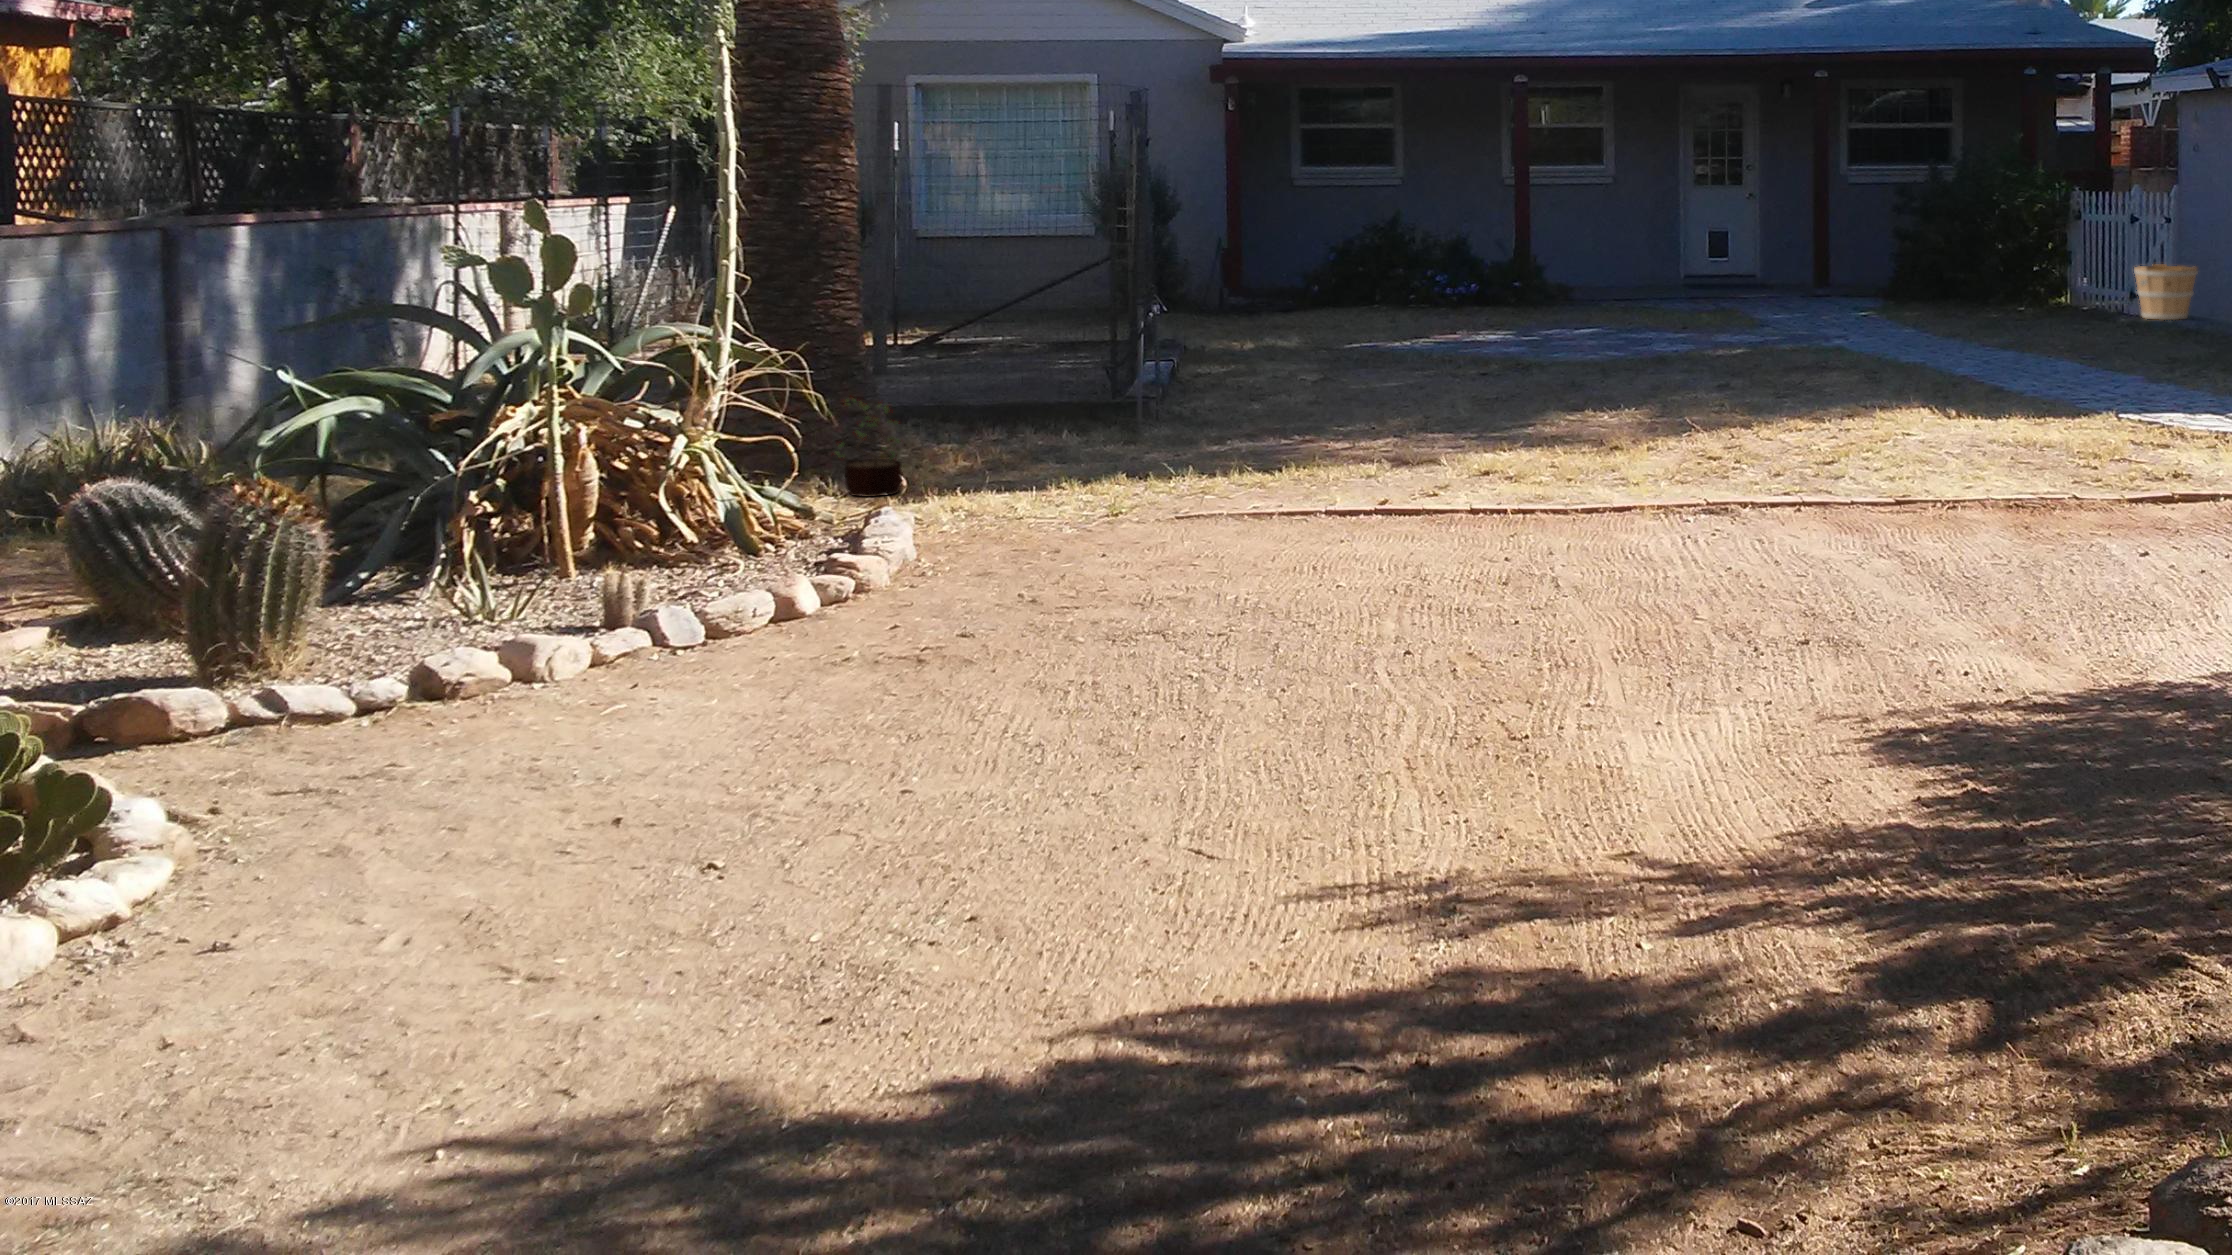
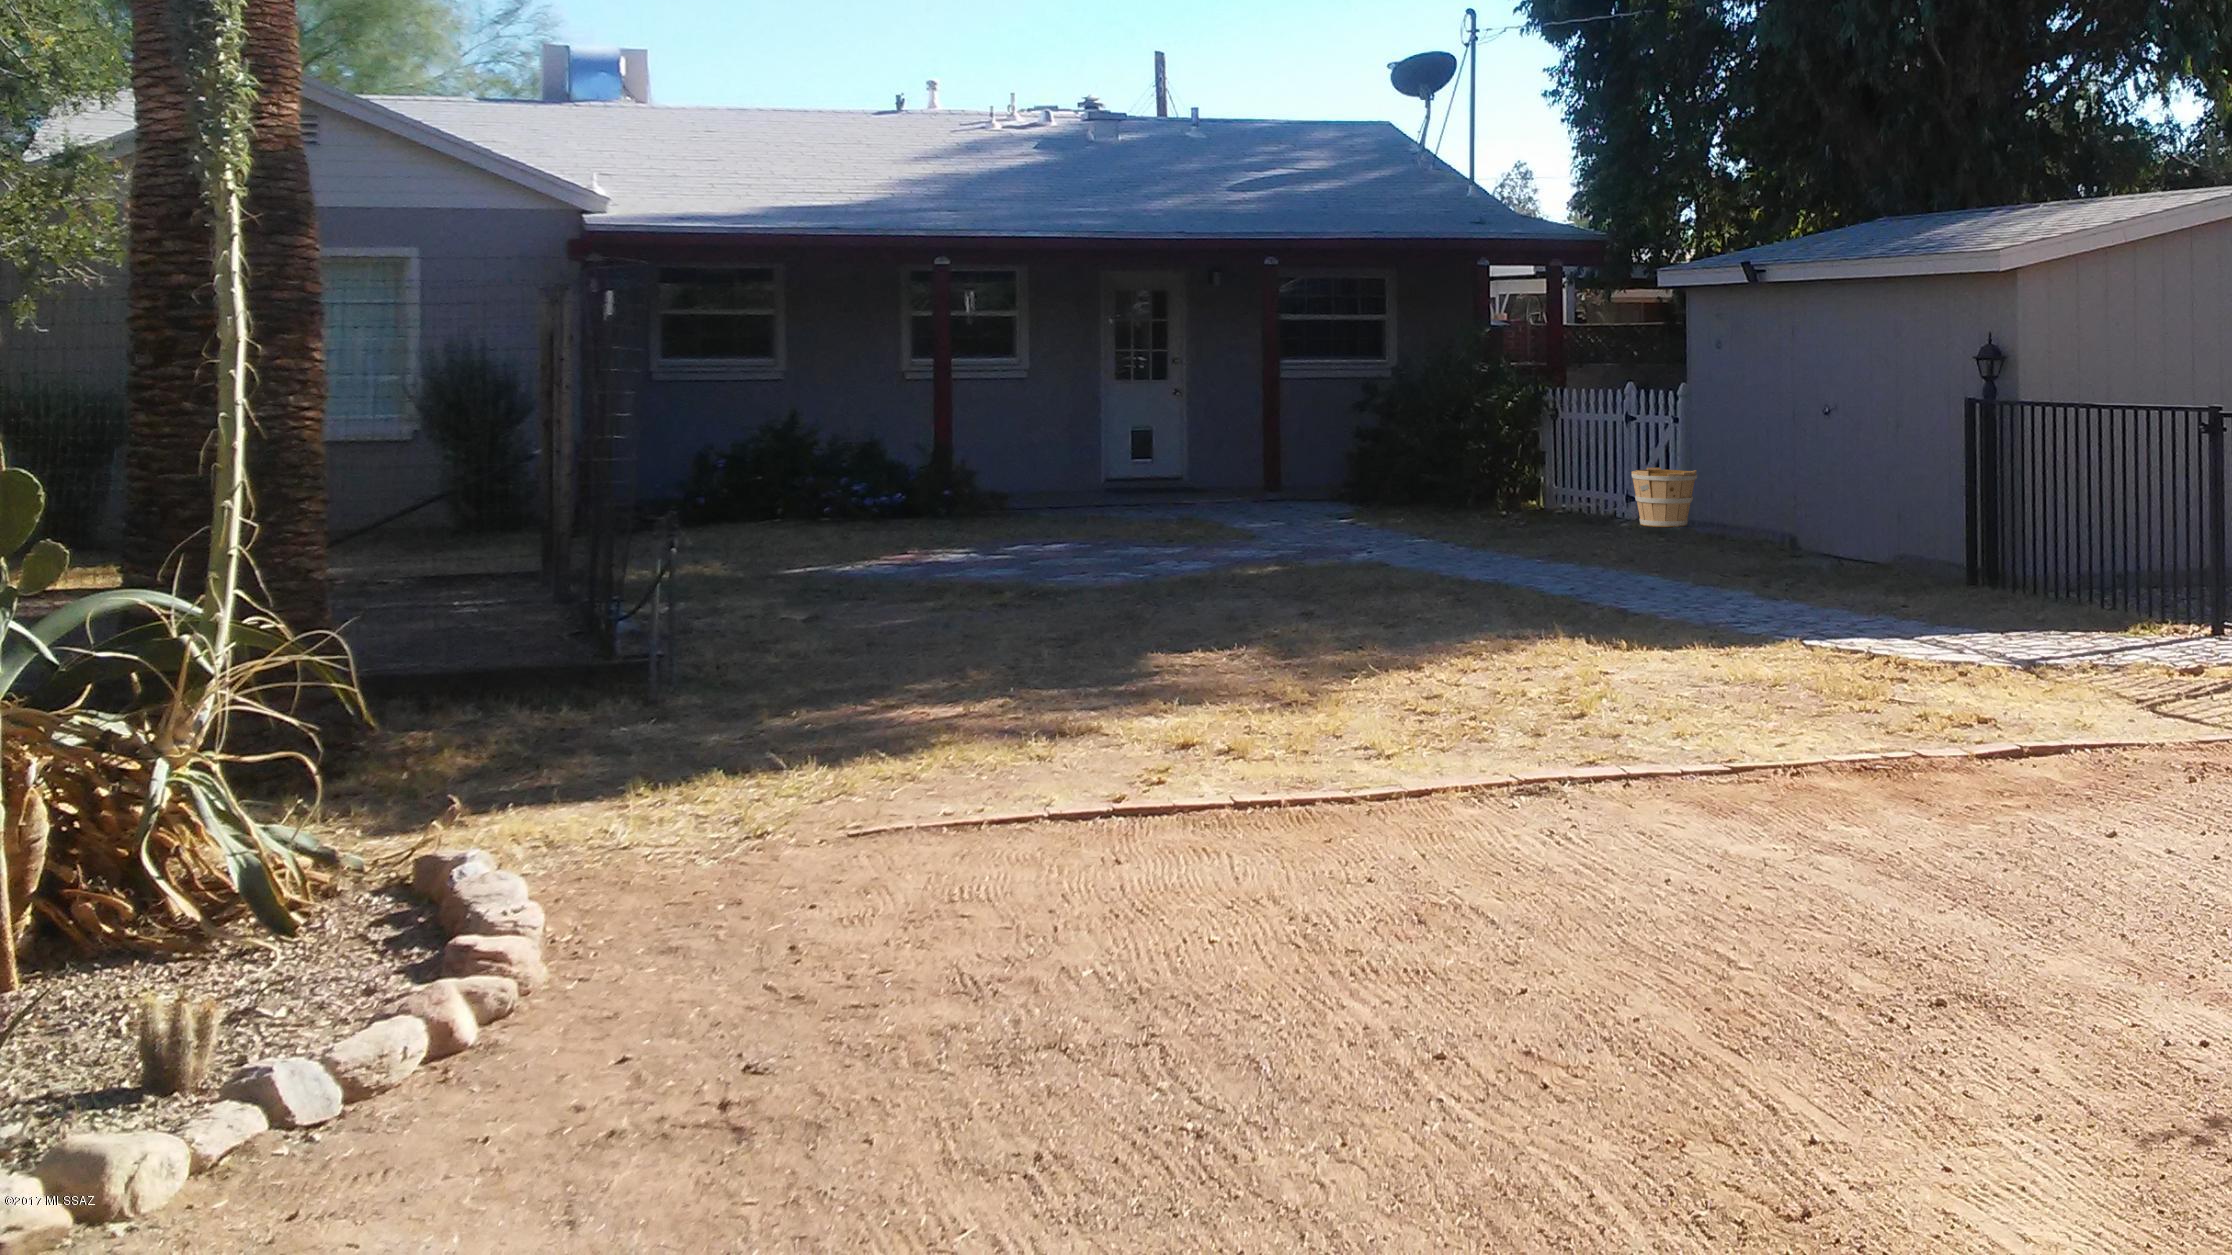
decorative plant: present [834,398,902,497] -> none [304,678,411,821]

